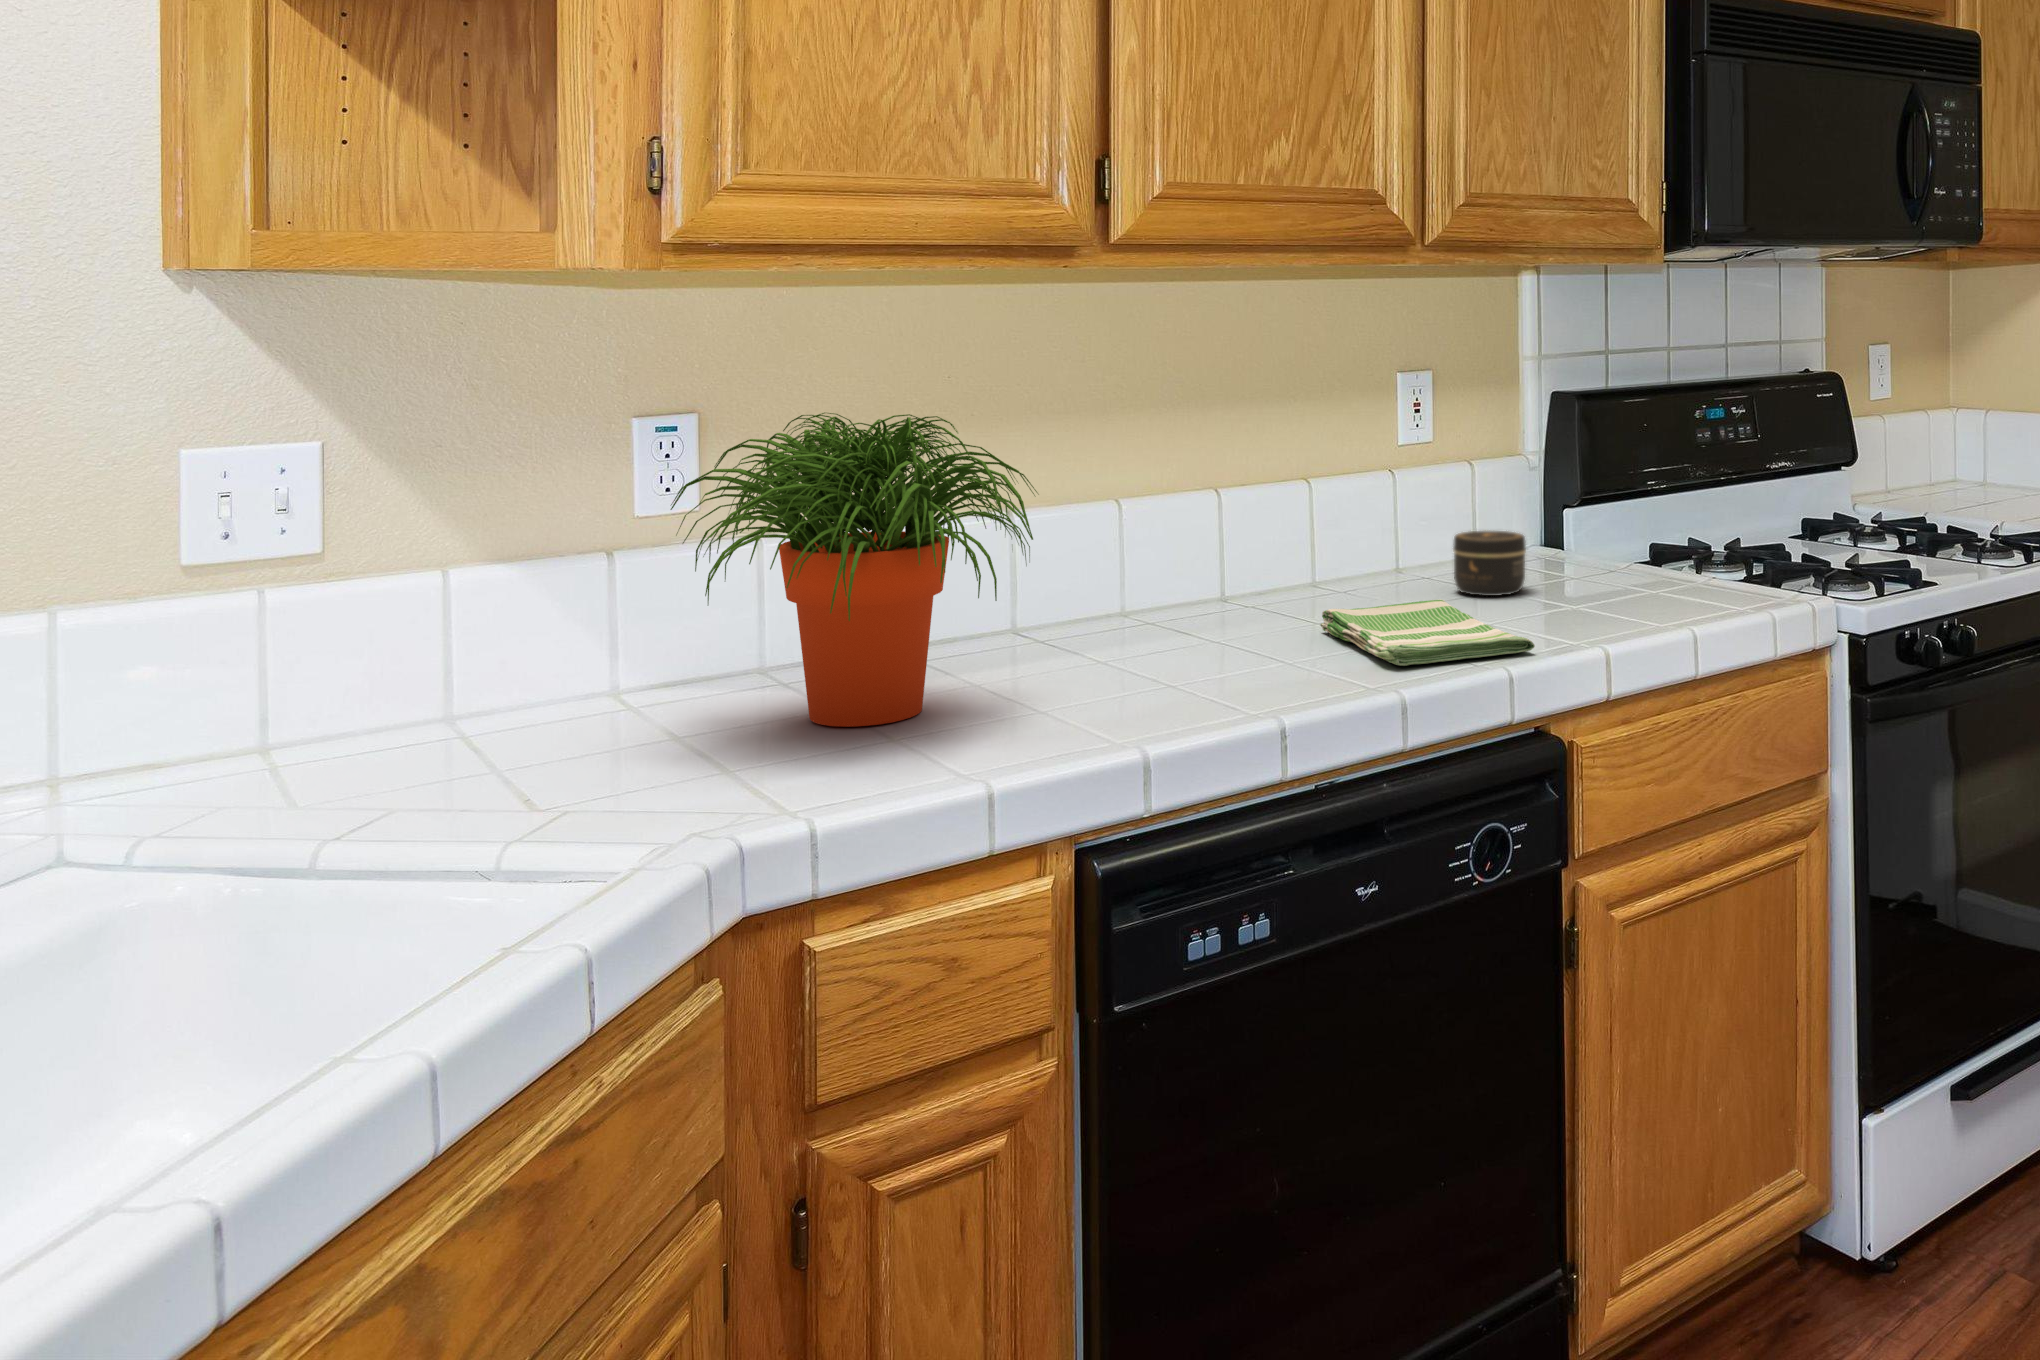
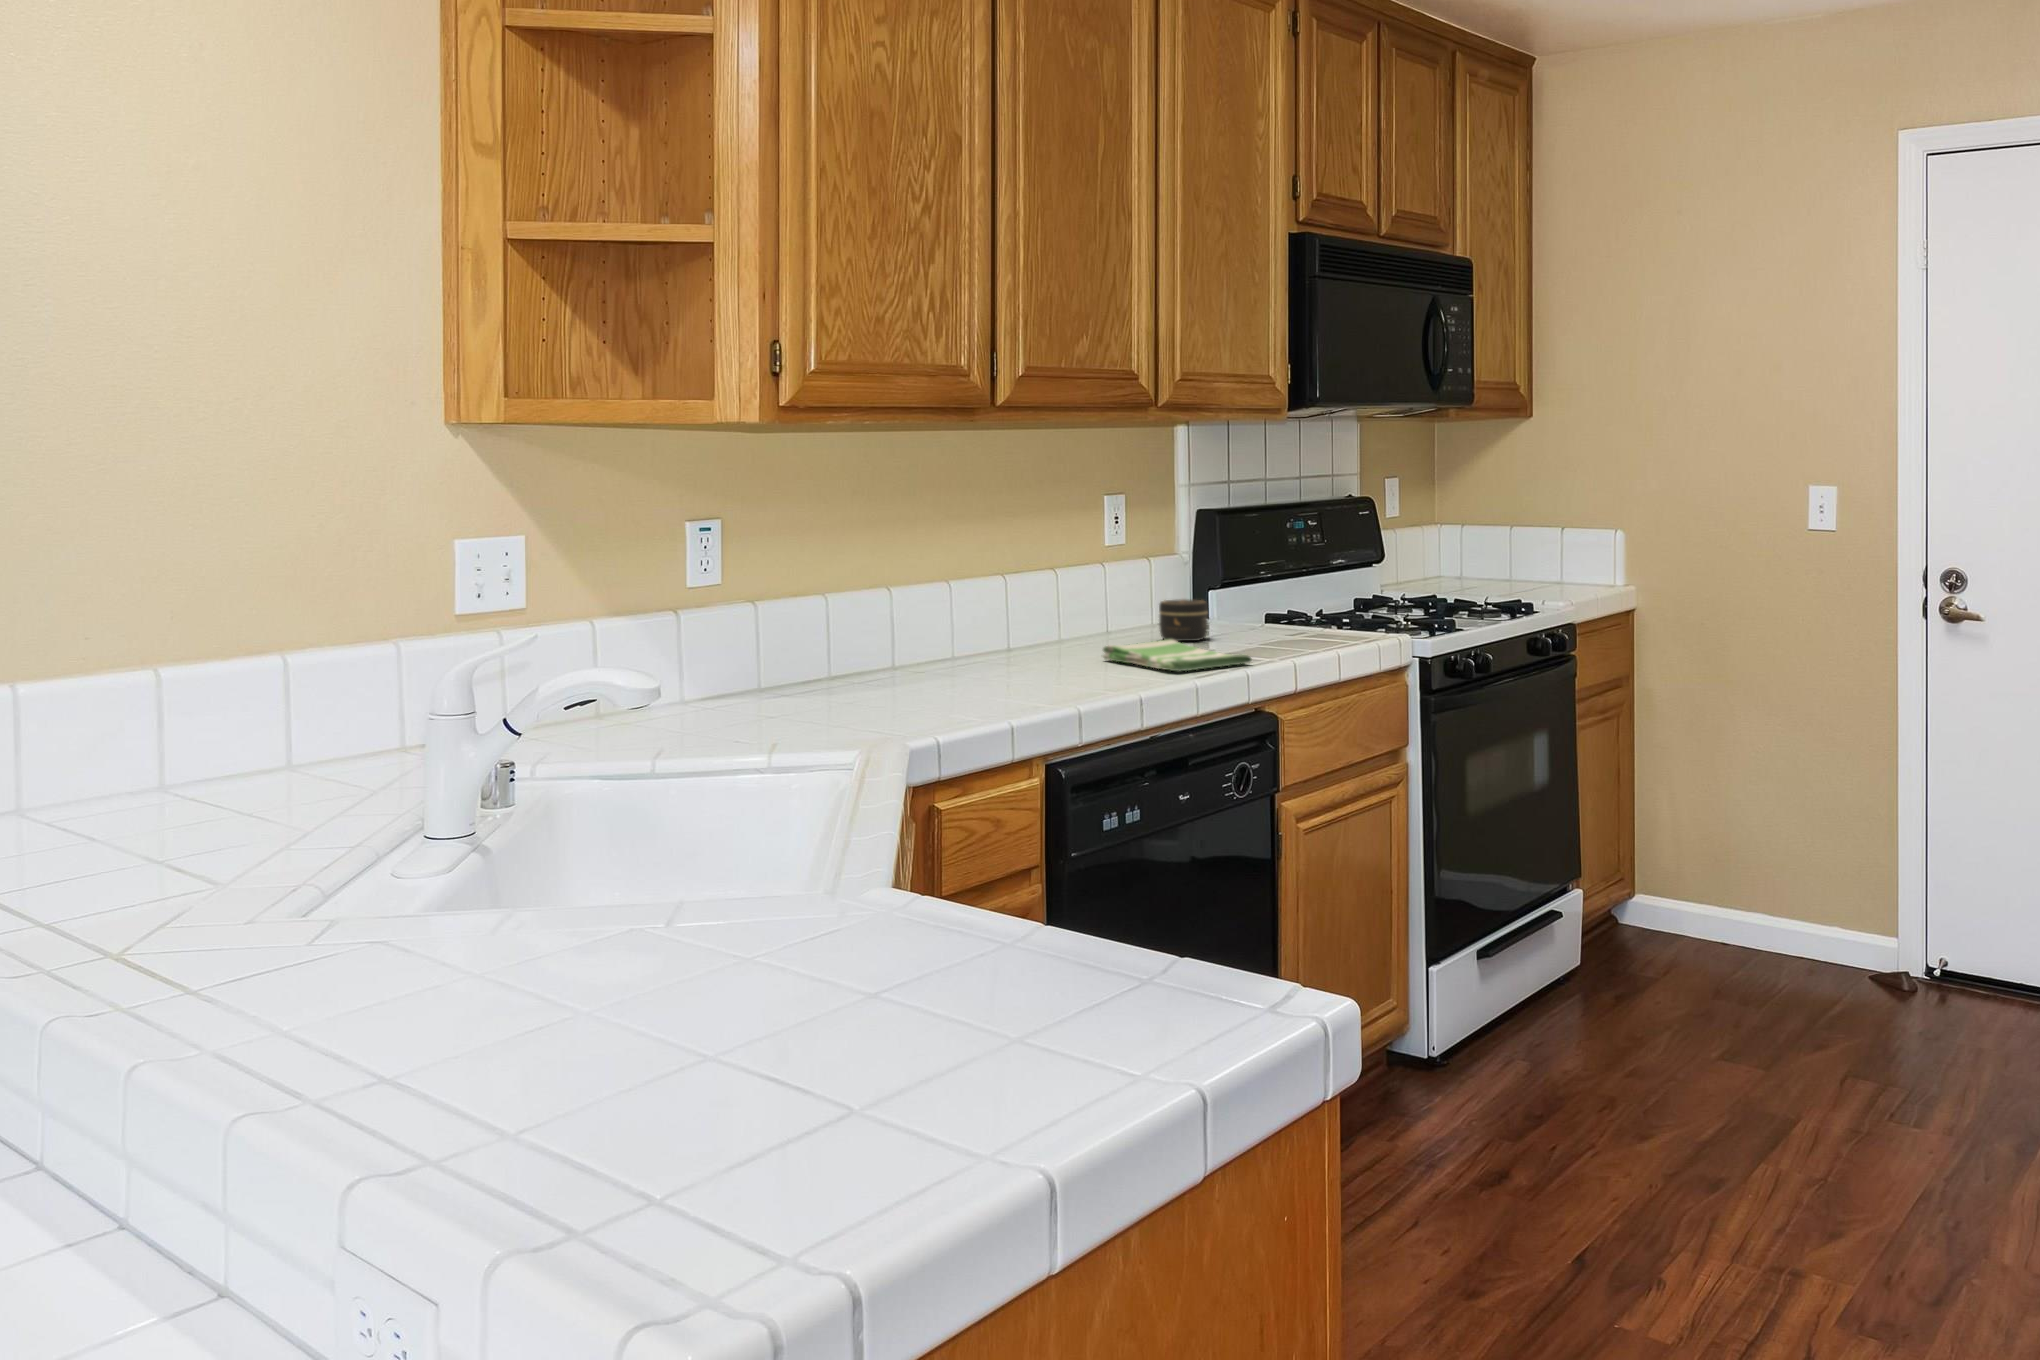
potted plant: present [670,412,1037,727] -> none [763,514,989,707]

